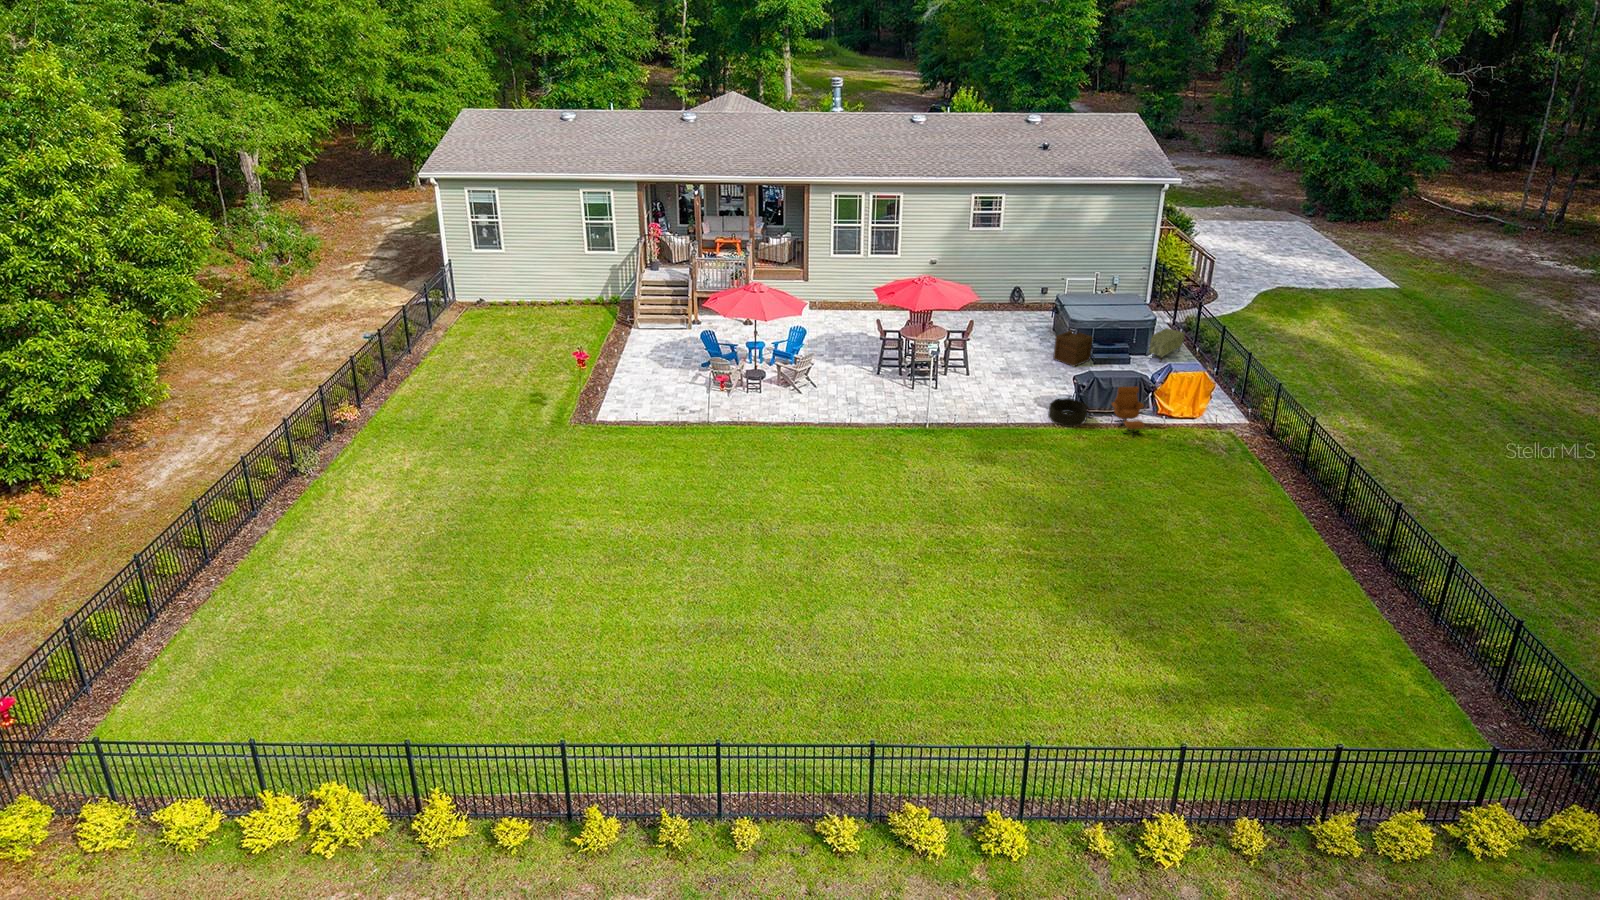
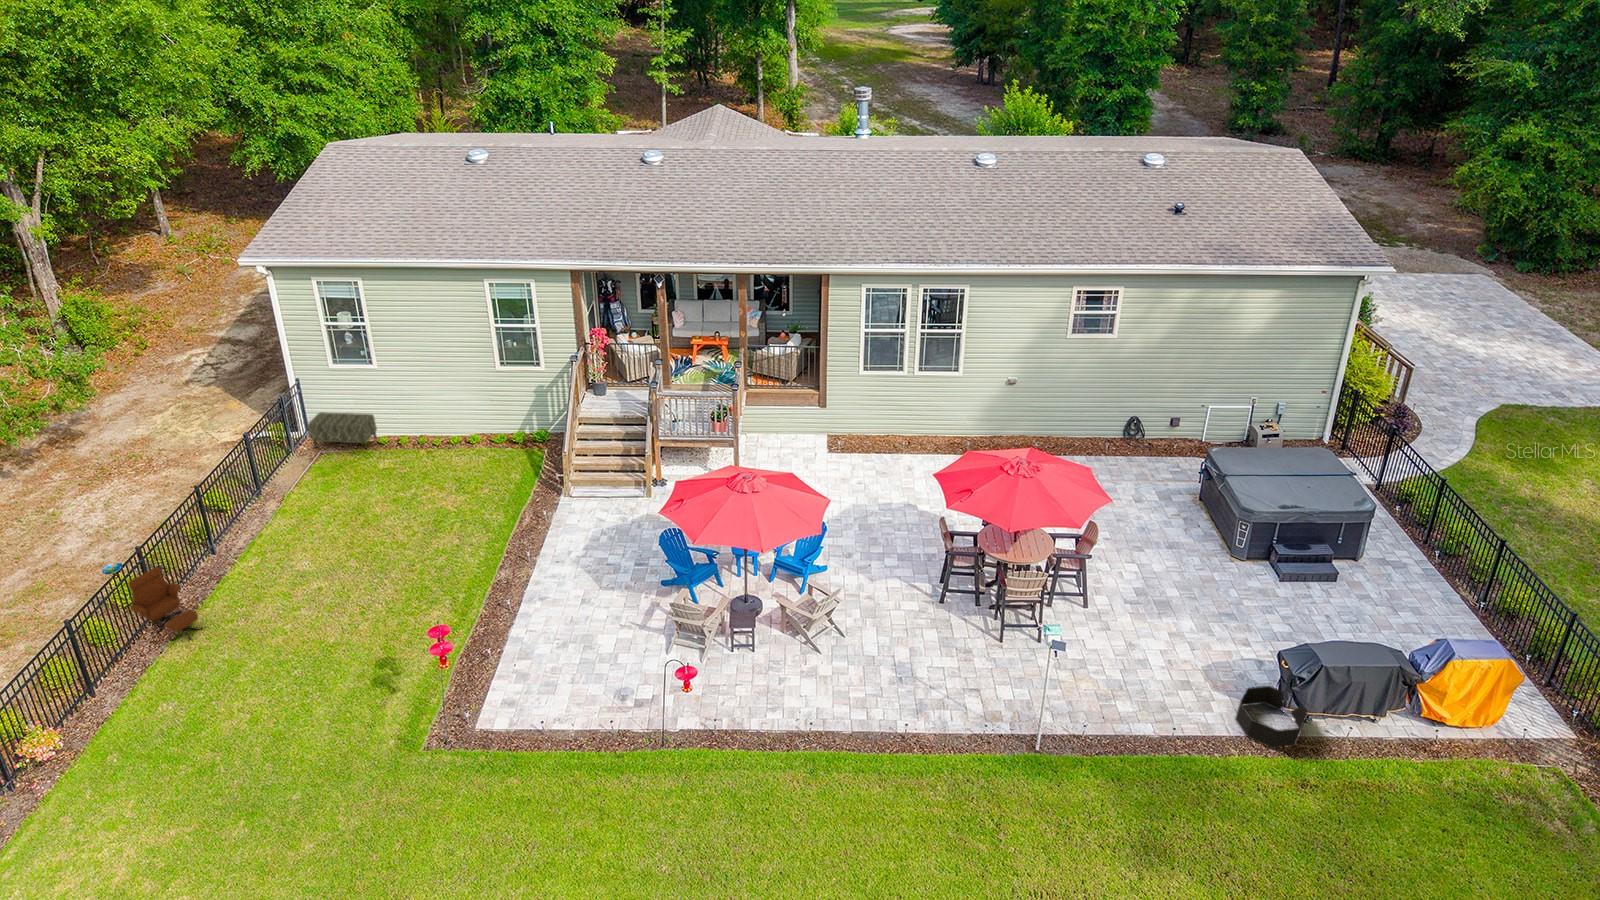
bench: present [1149,328,1184,361] -> present [307,412,377,449]
wooden crate: present [1053,331,1093,367] -> none [1209,520,1277,585]
lounge chair: present [1112,387,1144,435] -> present [128,567,202,641]

